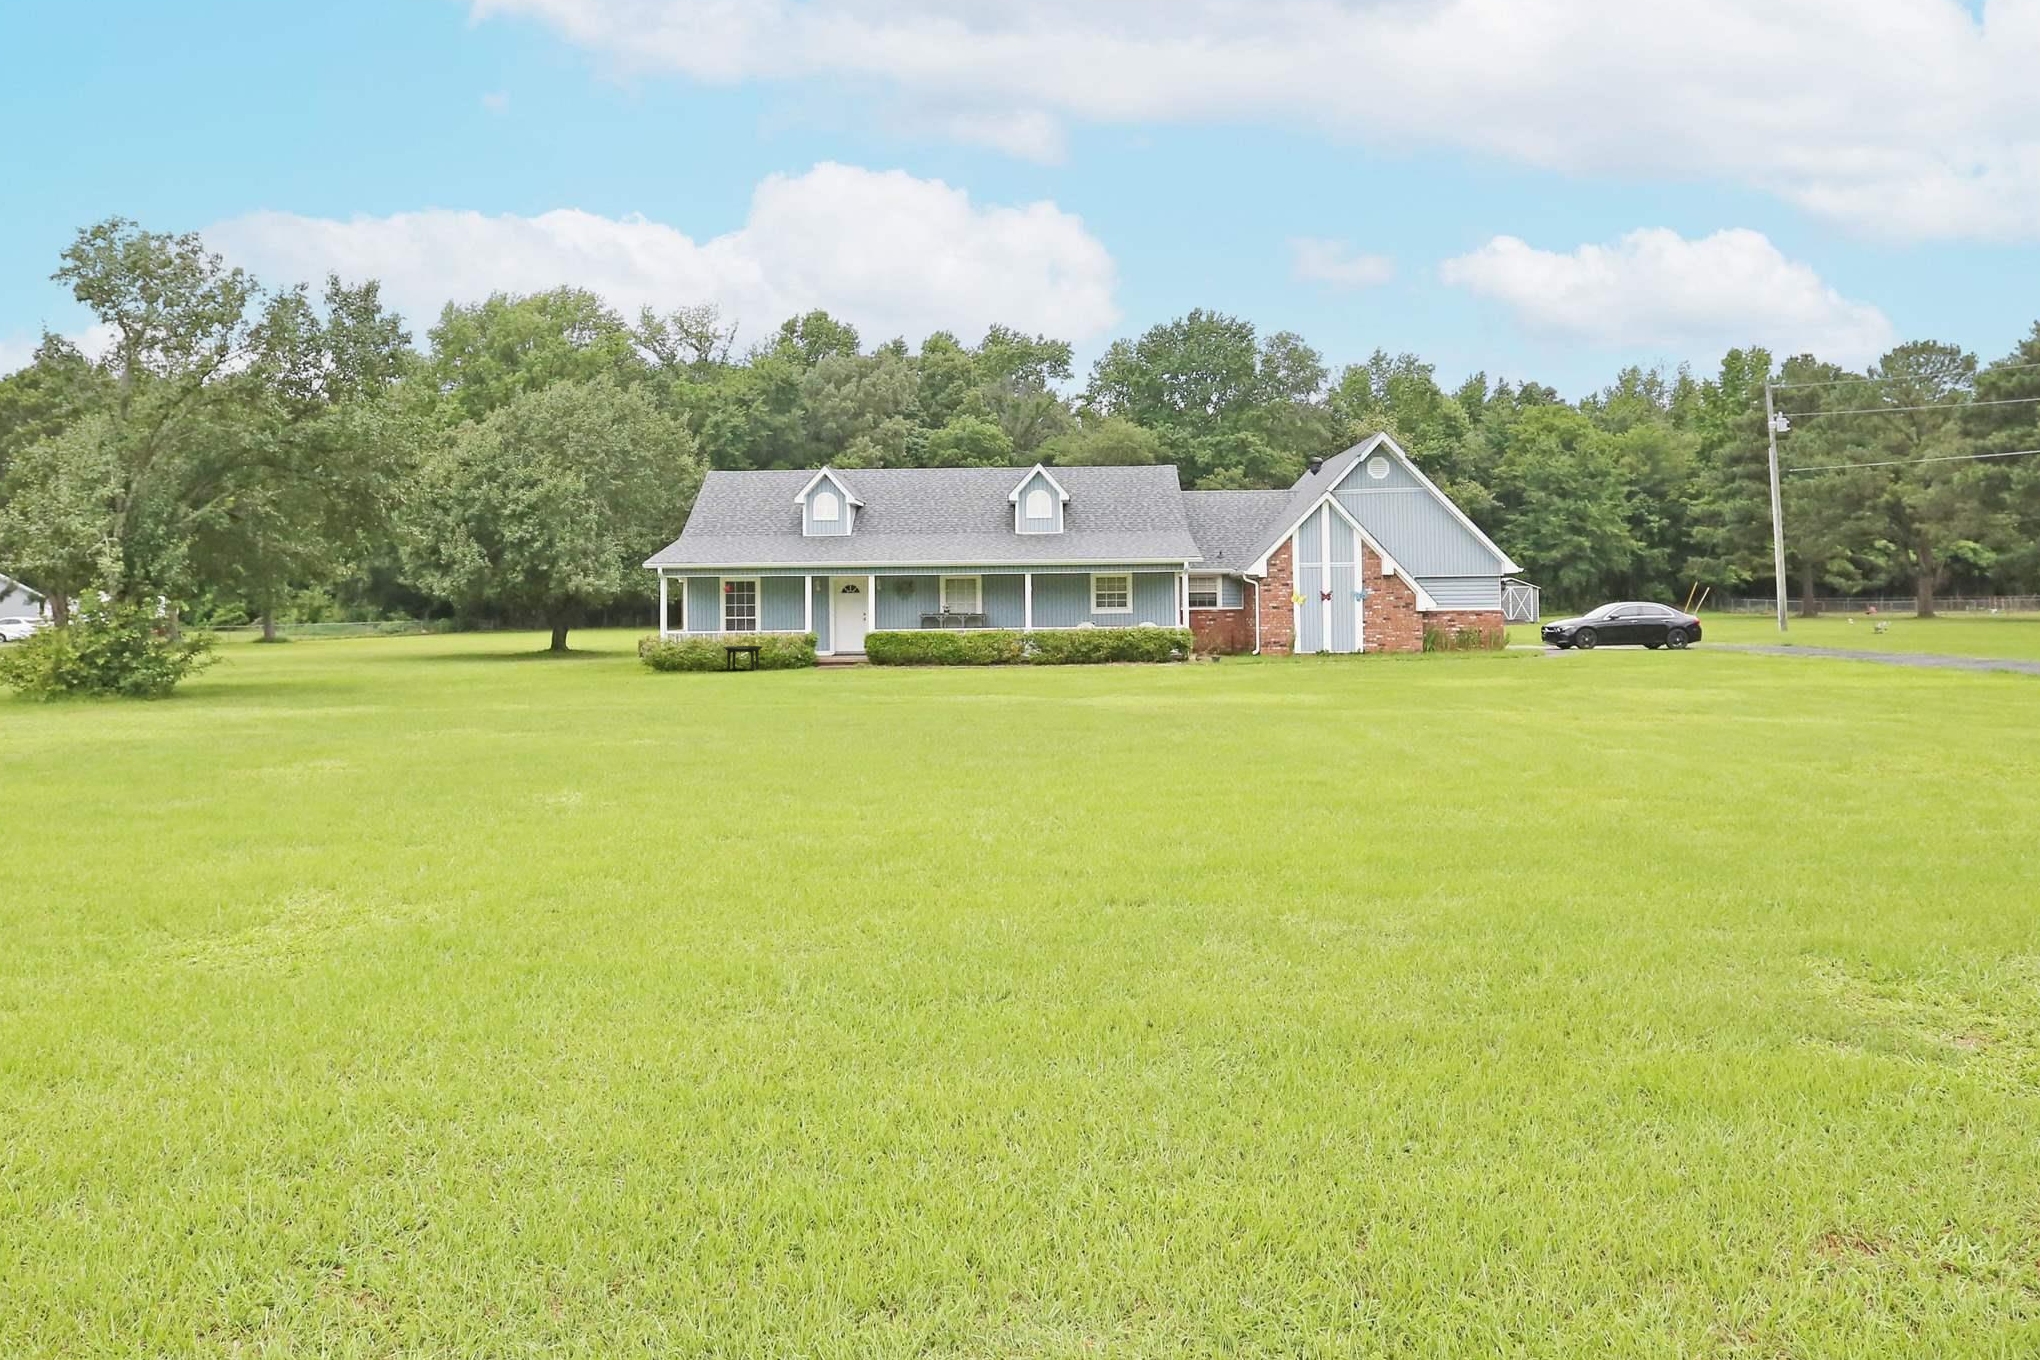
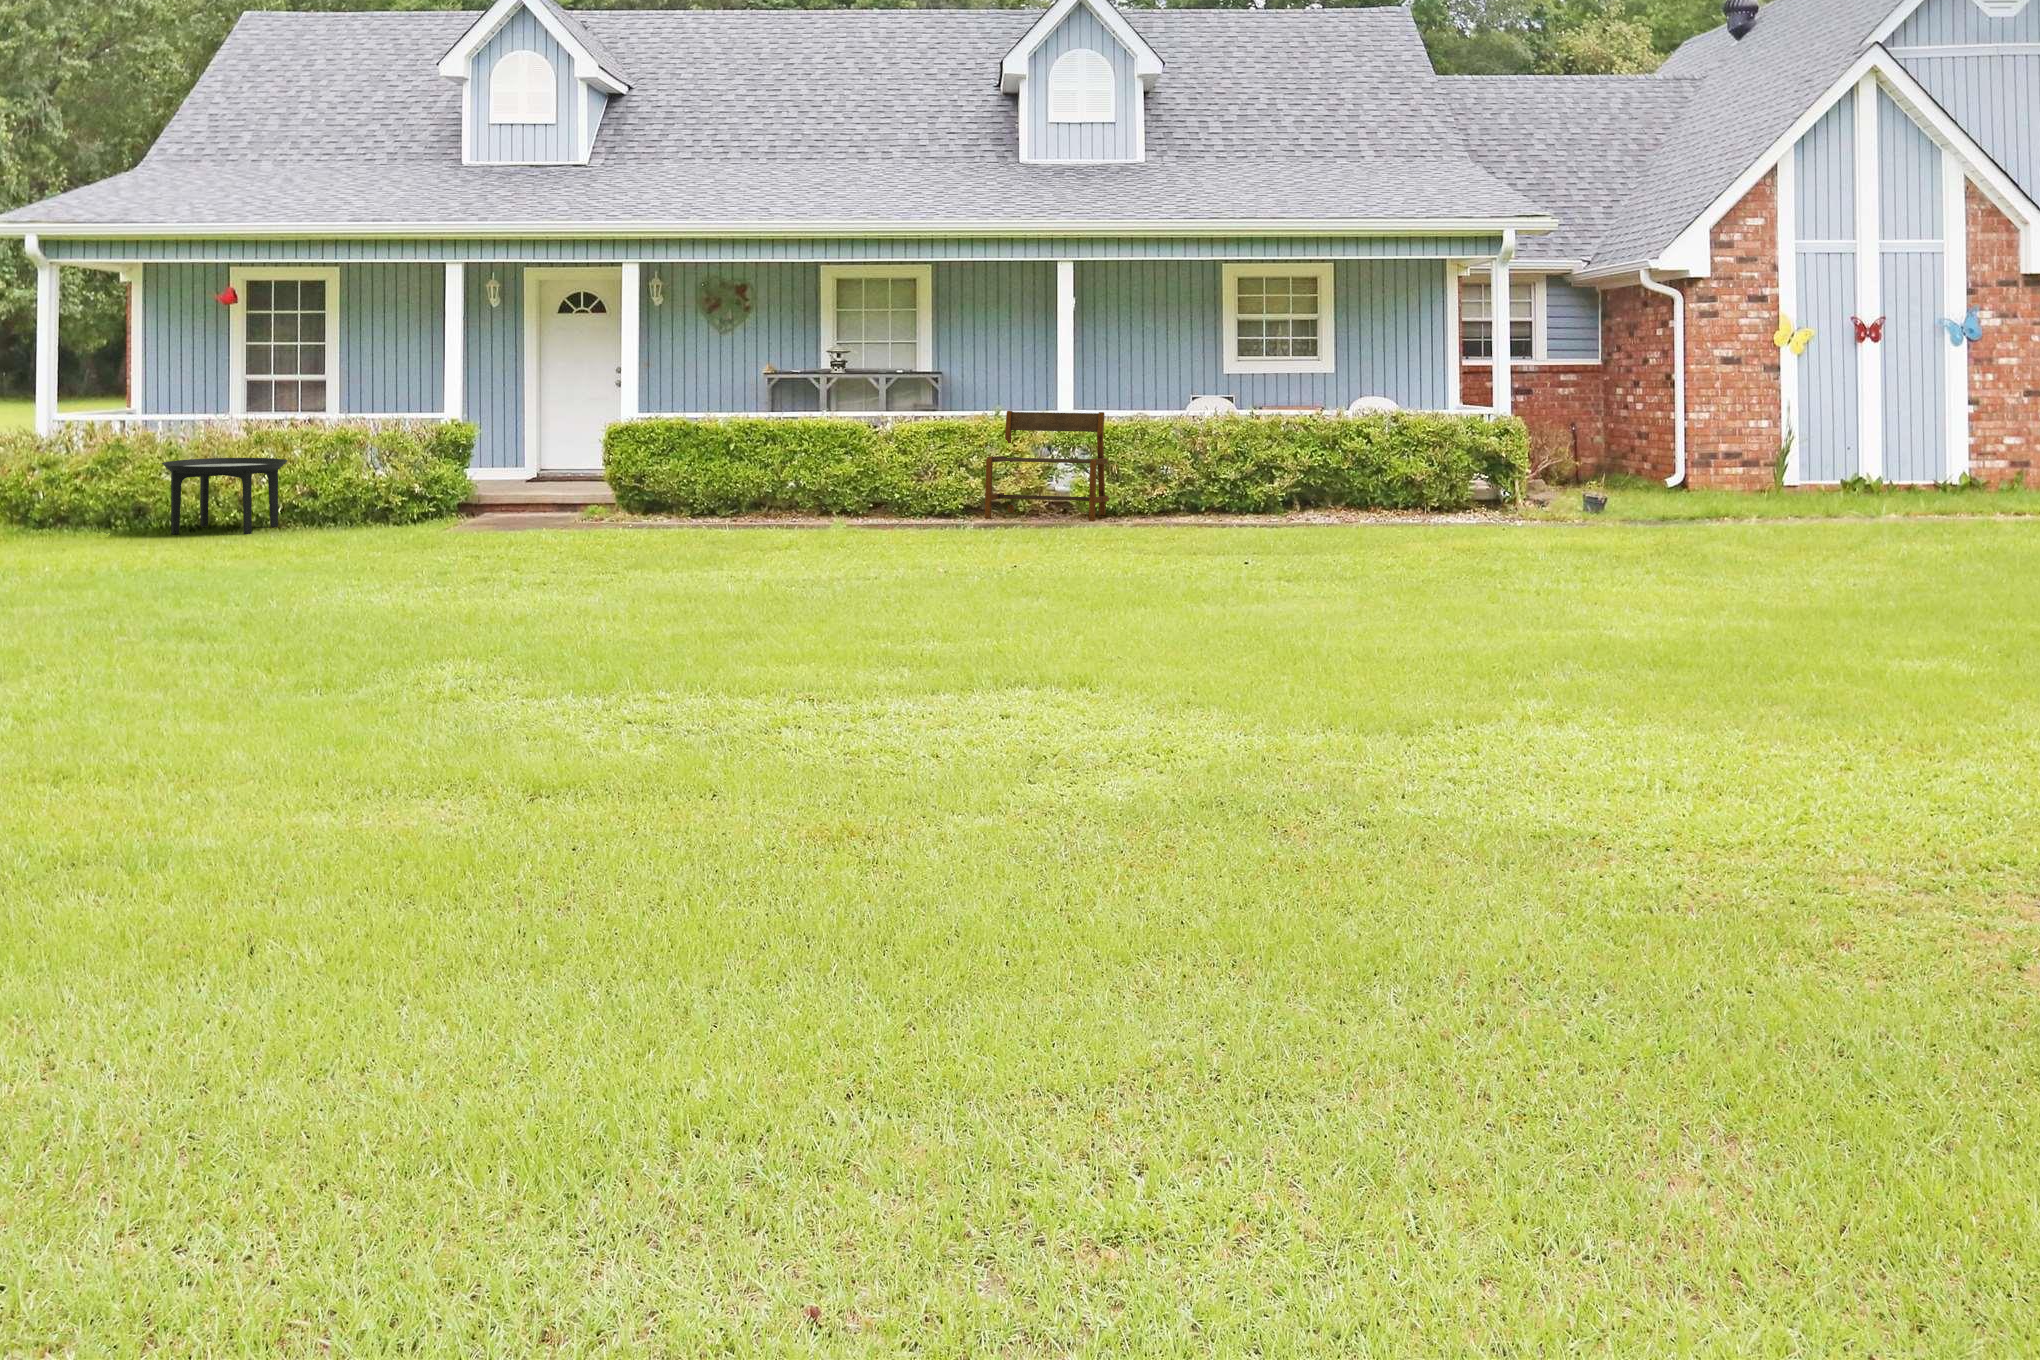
bench: none [998,628,1041,666] -> present [985,411,1109,521]

